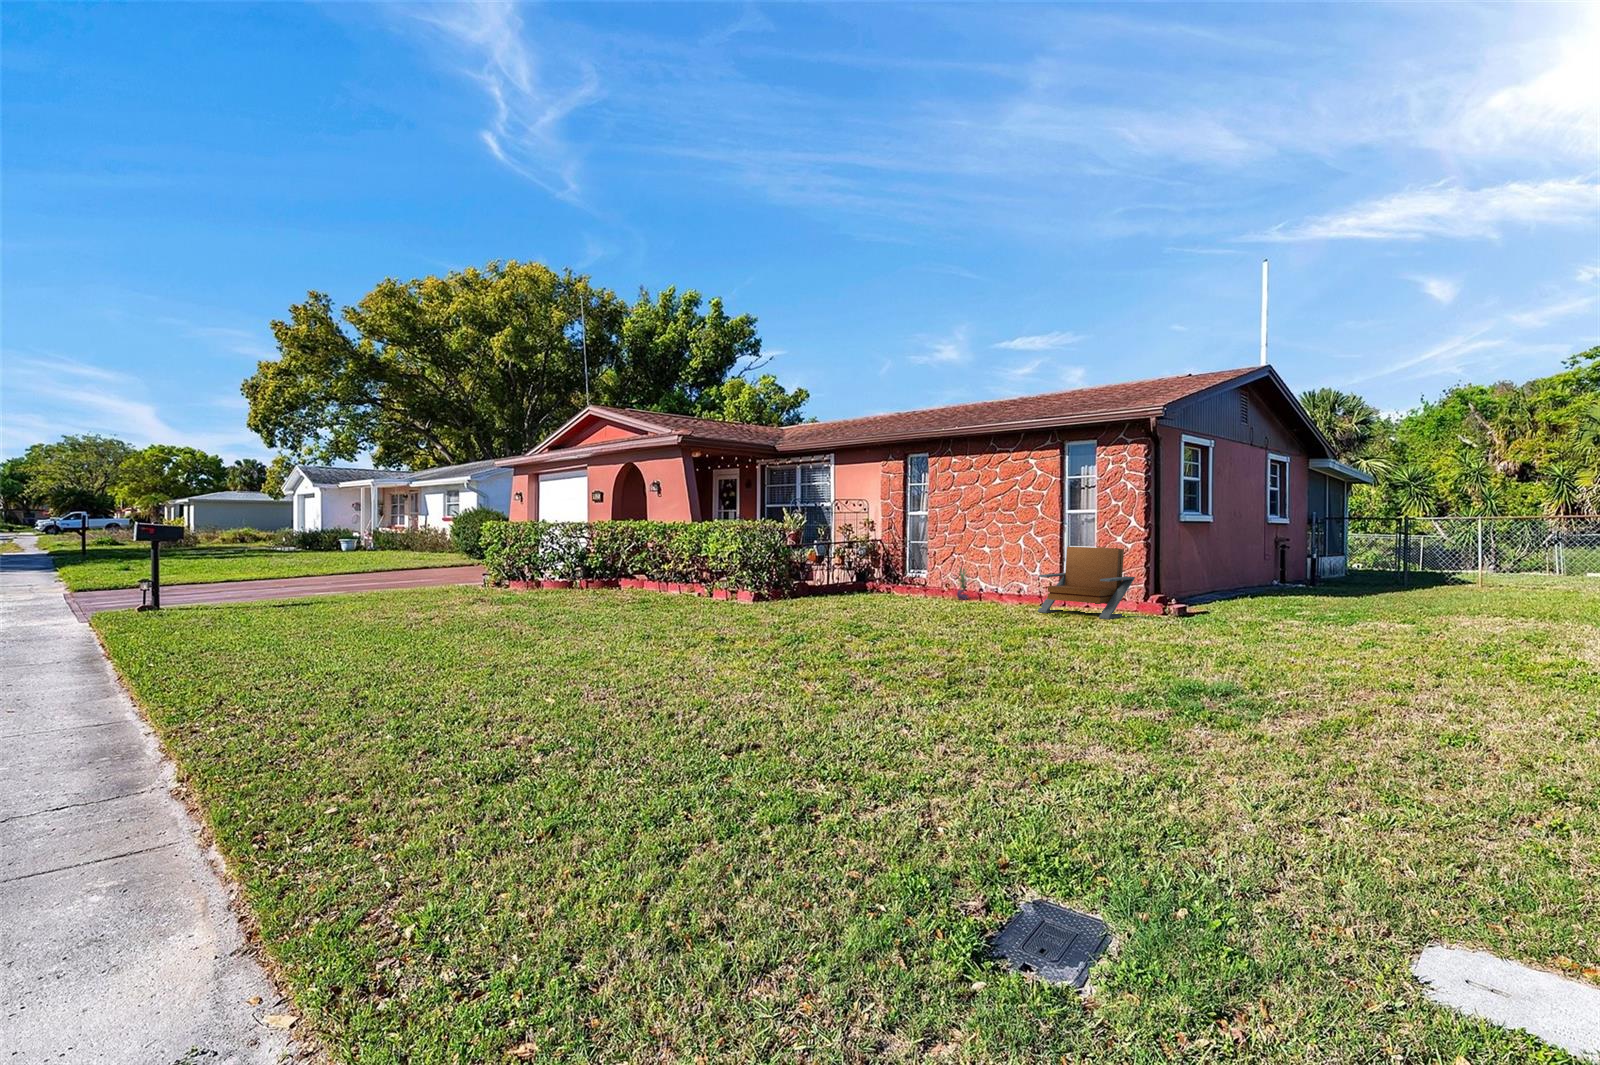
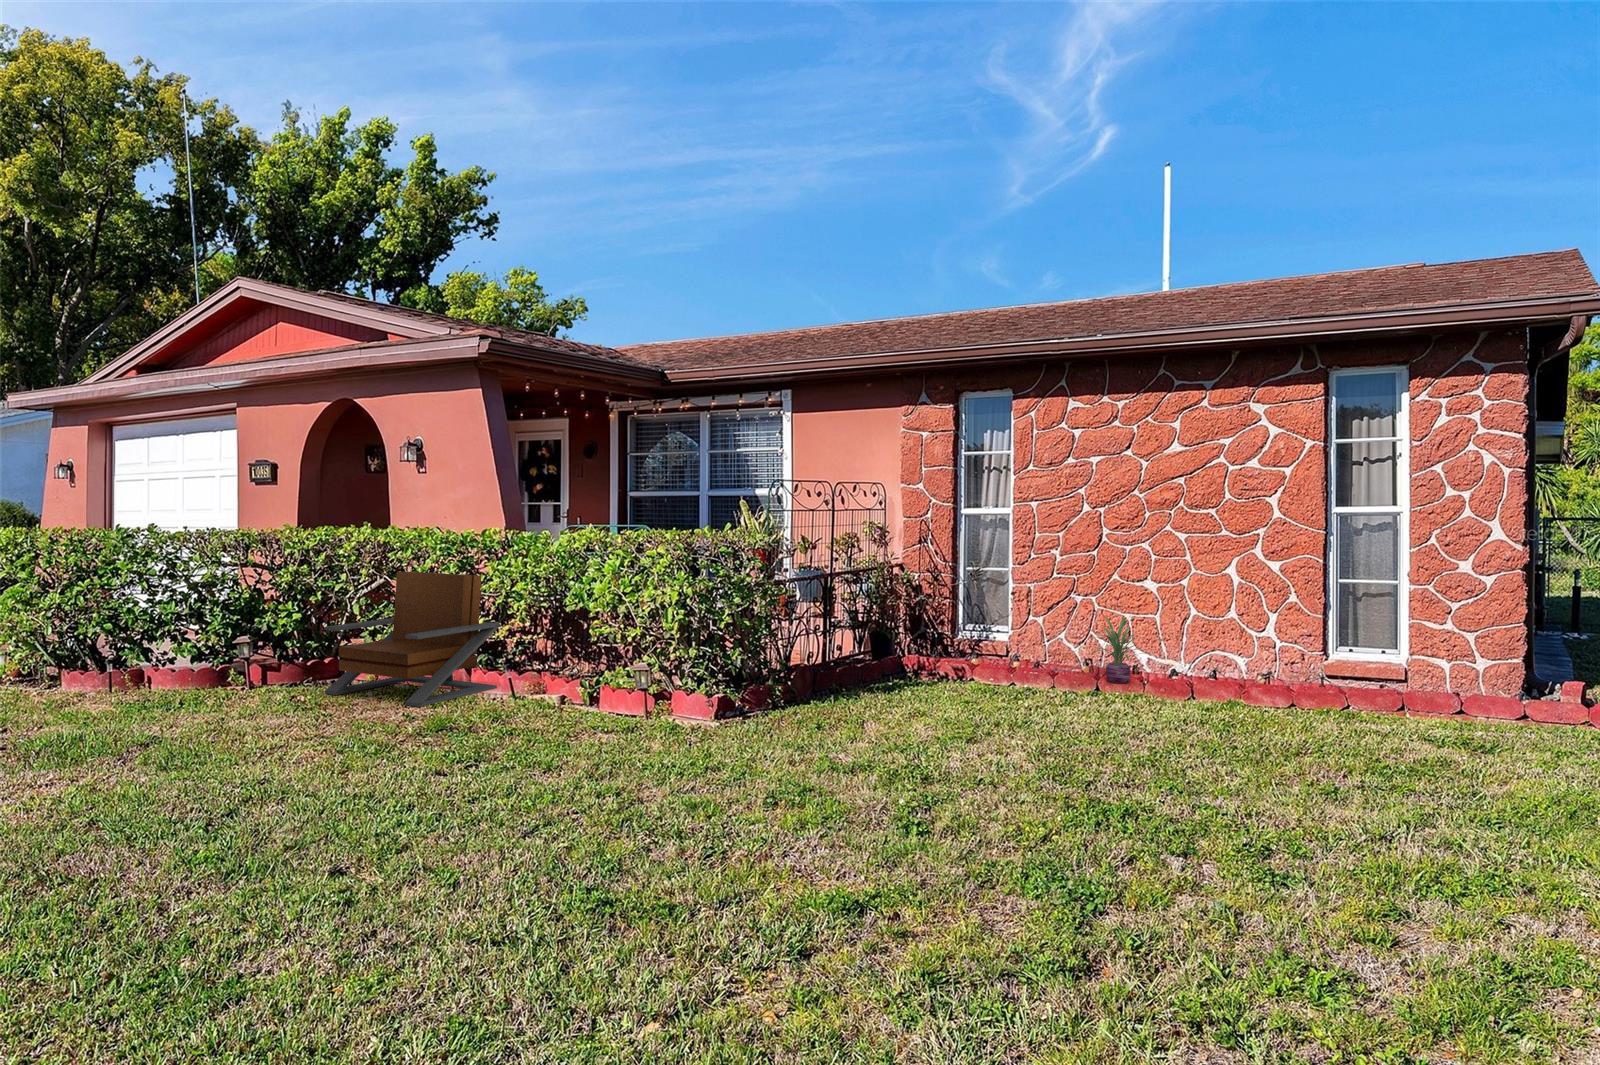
lounge chair: present [1038,547,1135,619] -> present [325,571,500,707]

